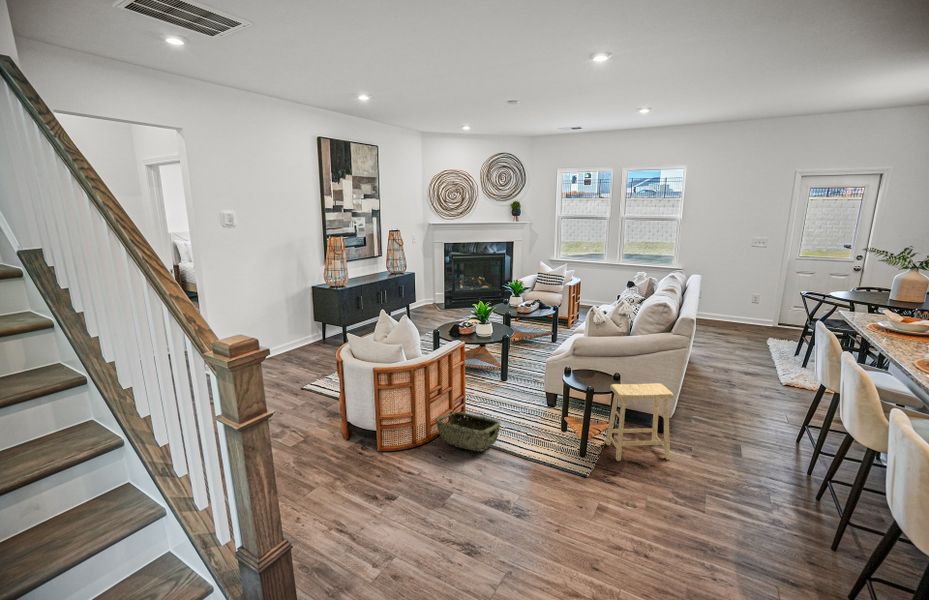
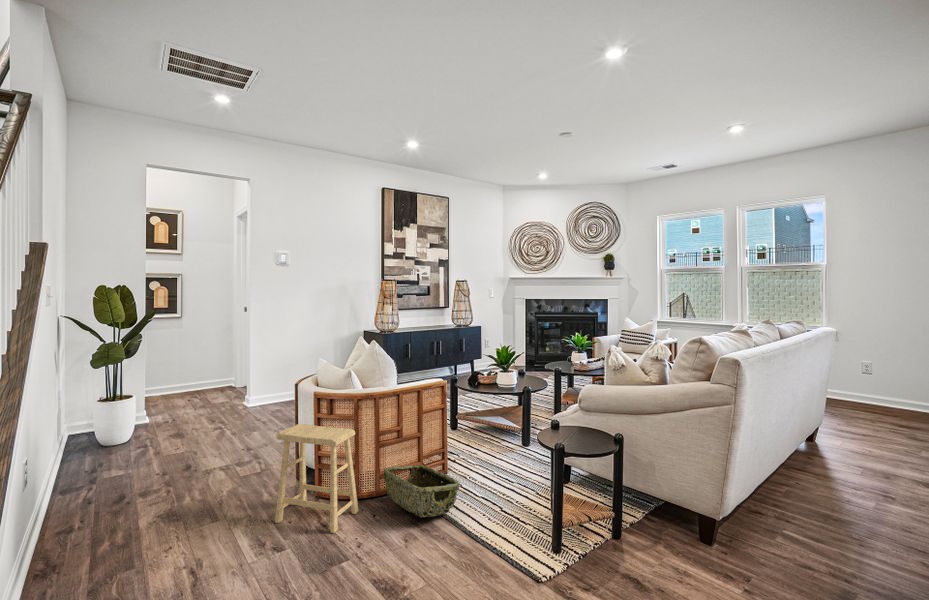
footstool: present [606,383,674,461] -> present [275,424,358,533]

